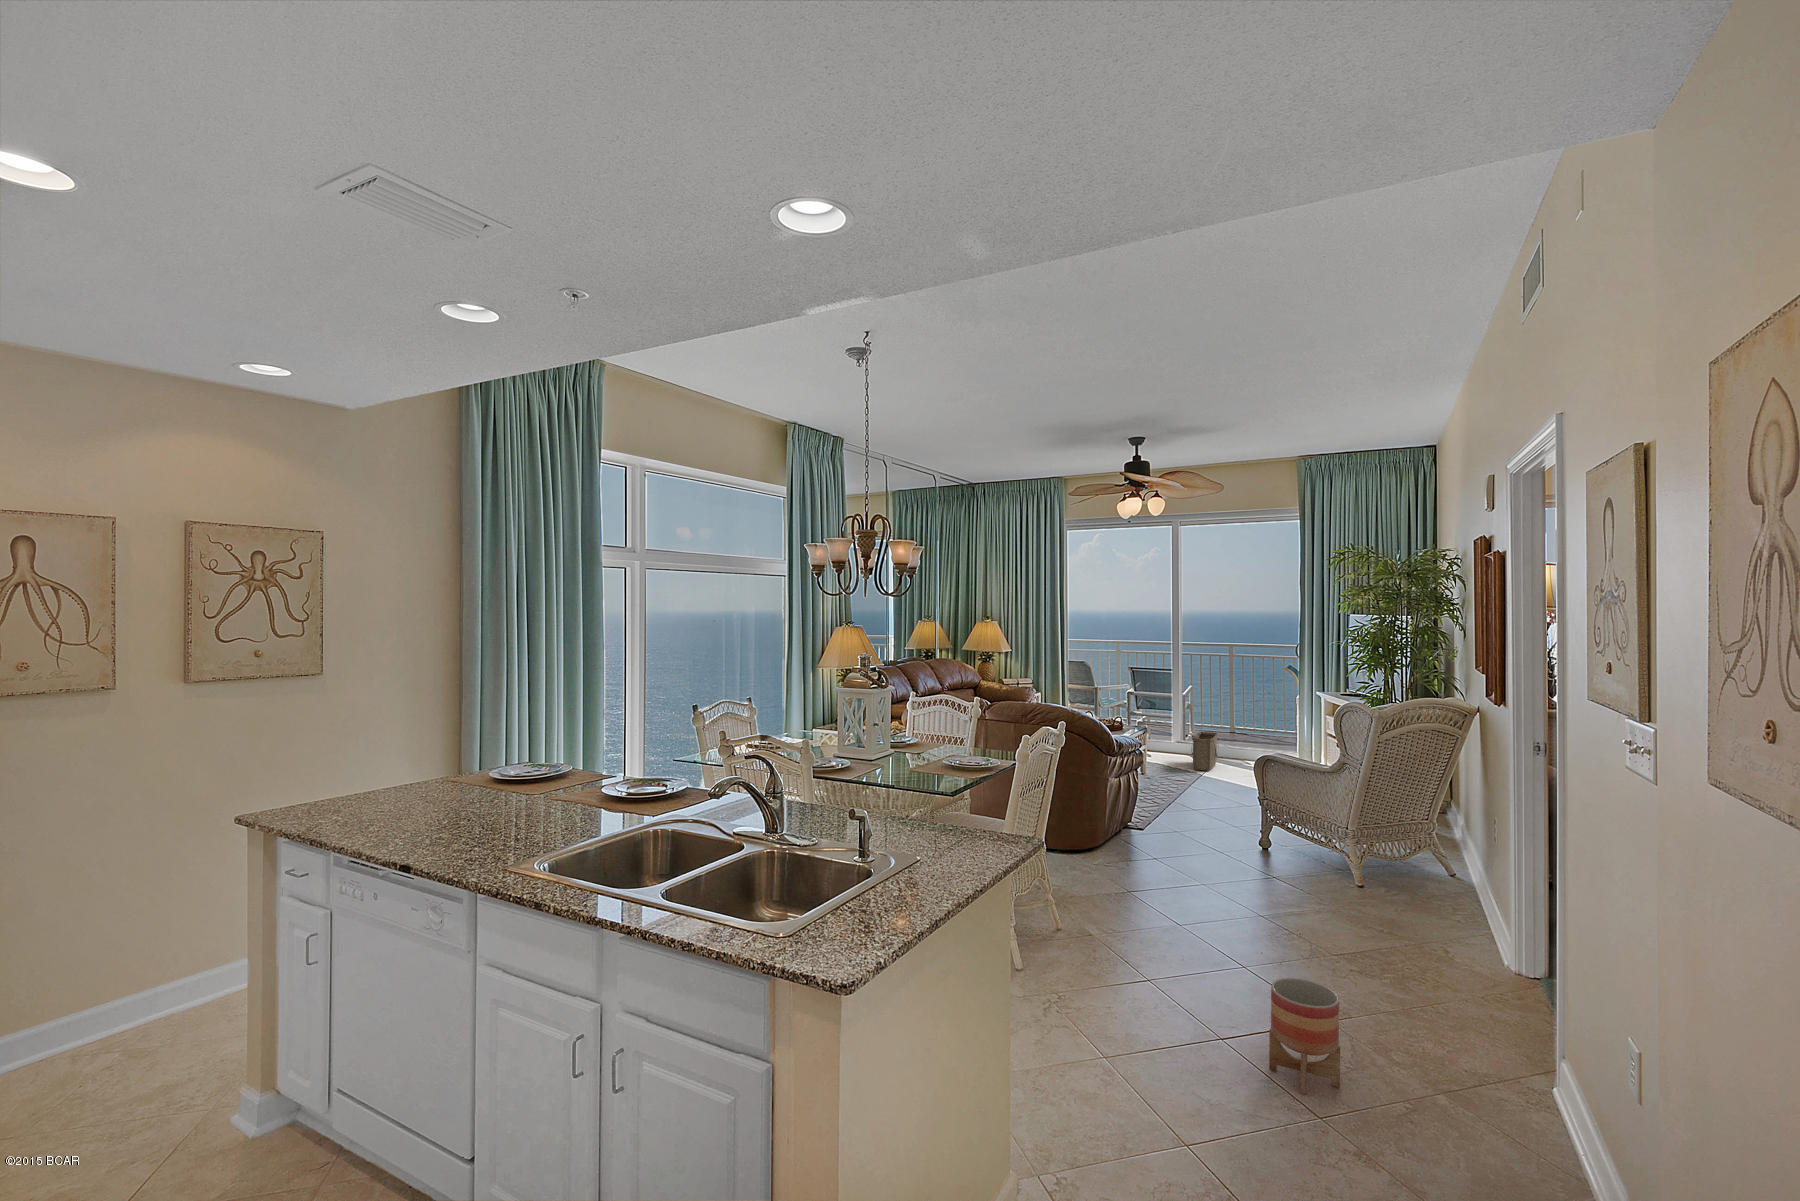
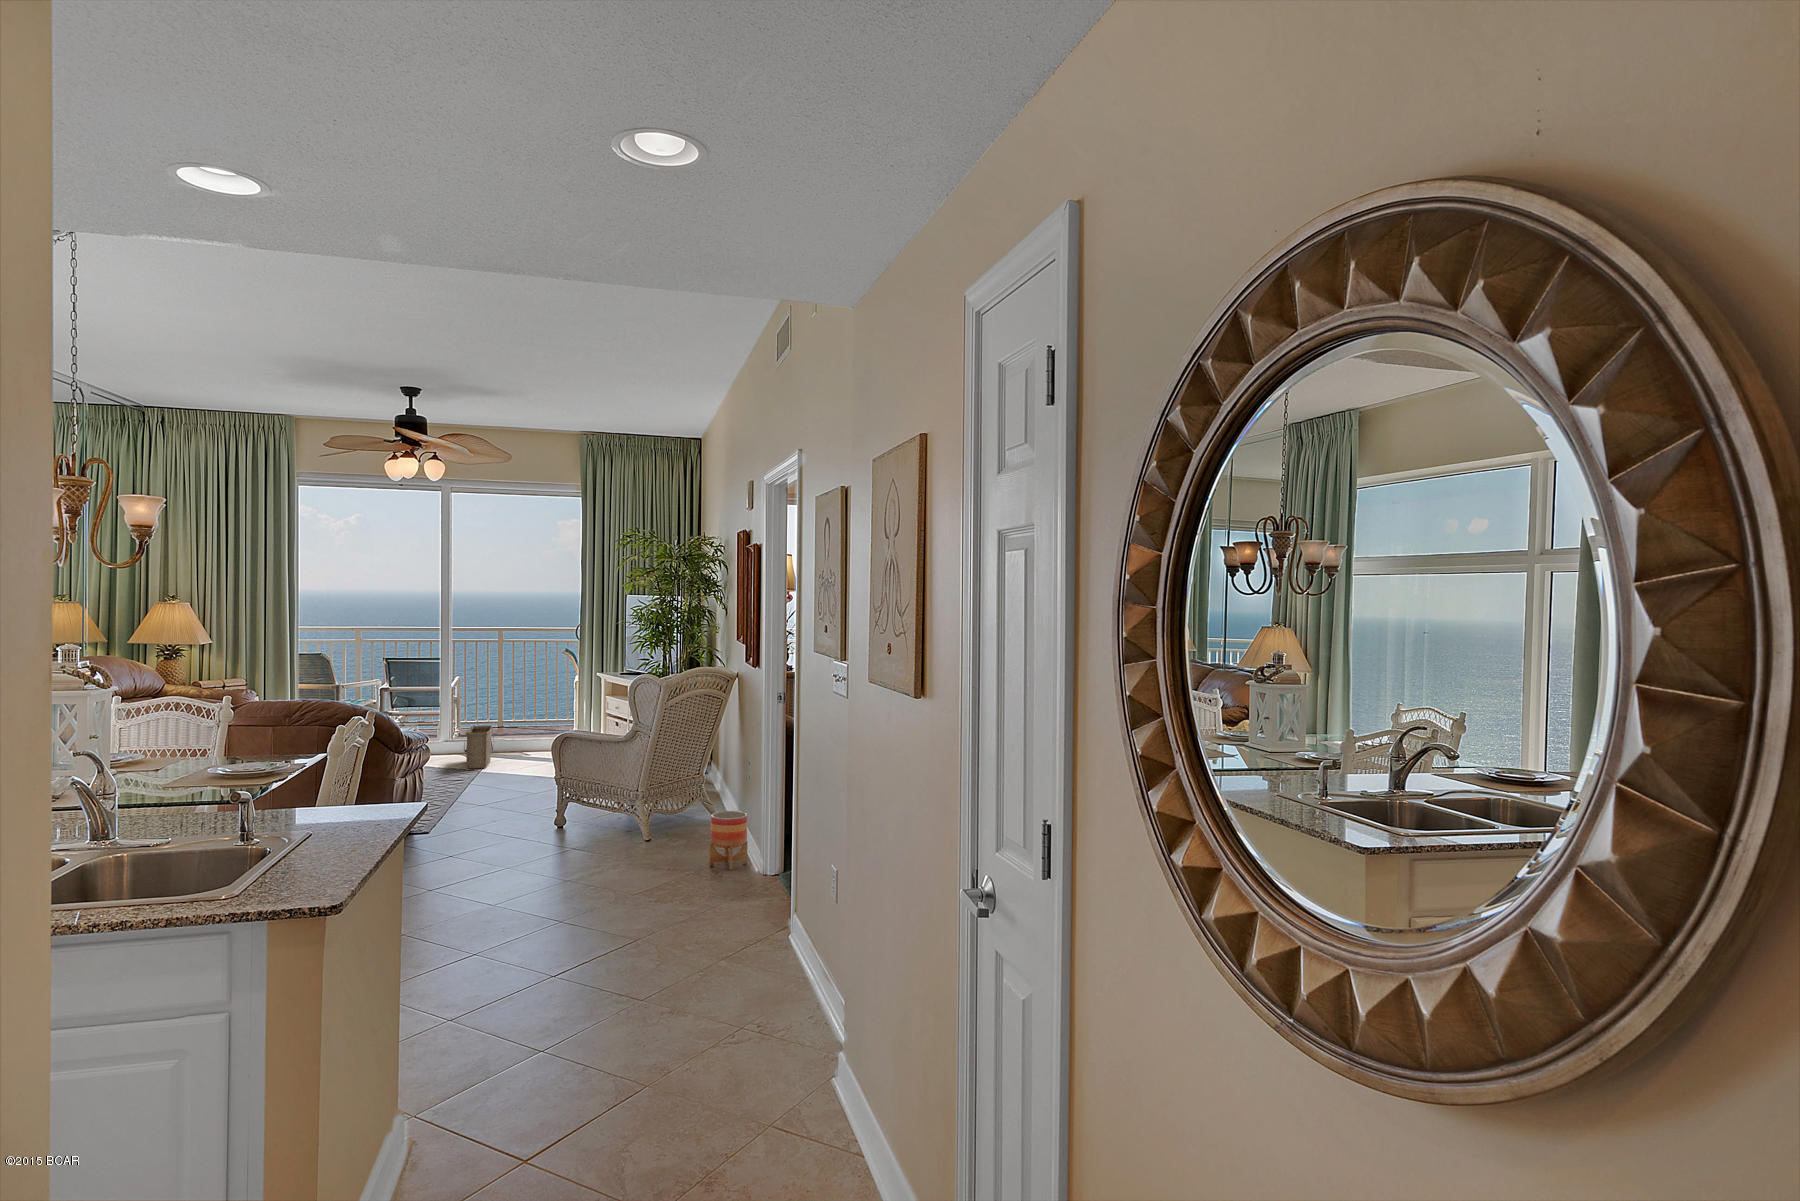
planter: present [1269,978,1340,1094] -> present [709,811,748,870]

